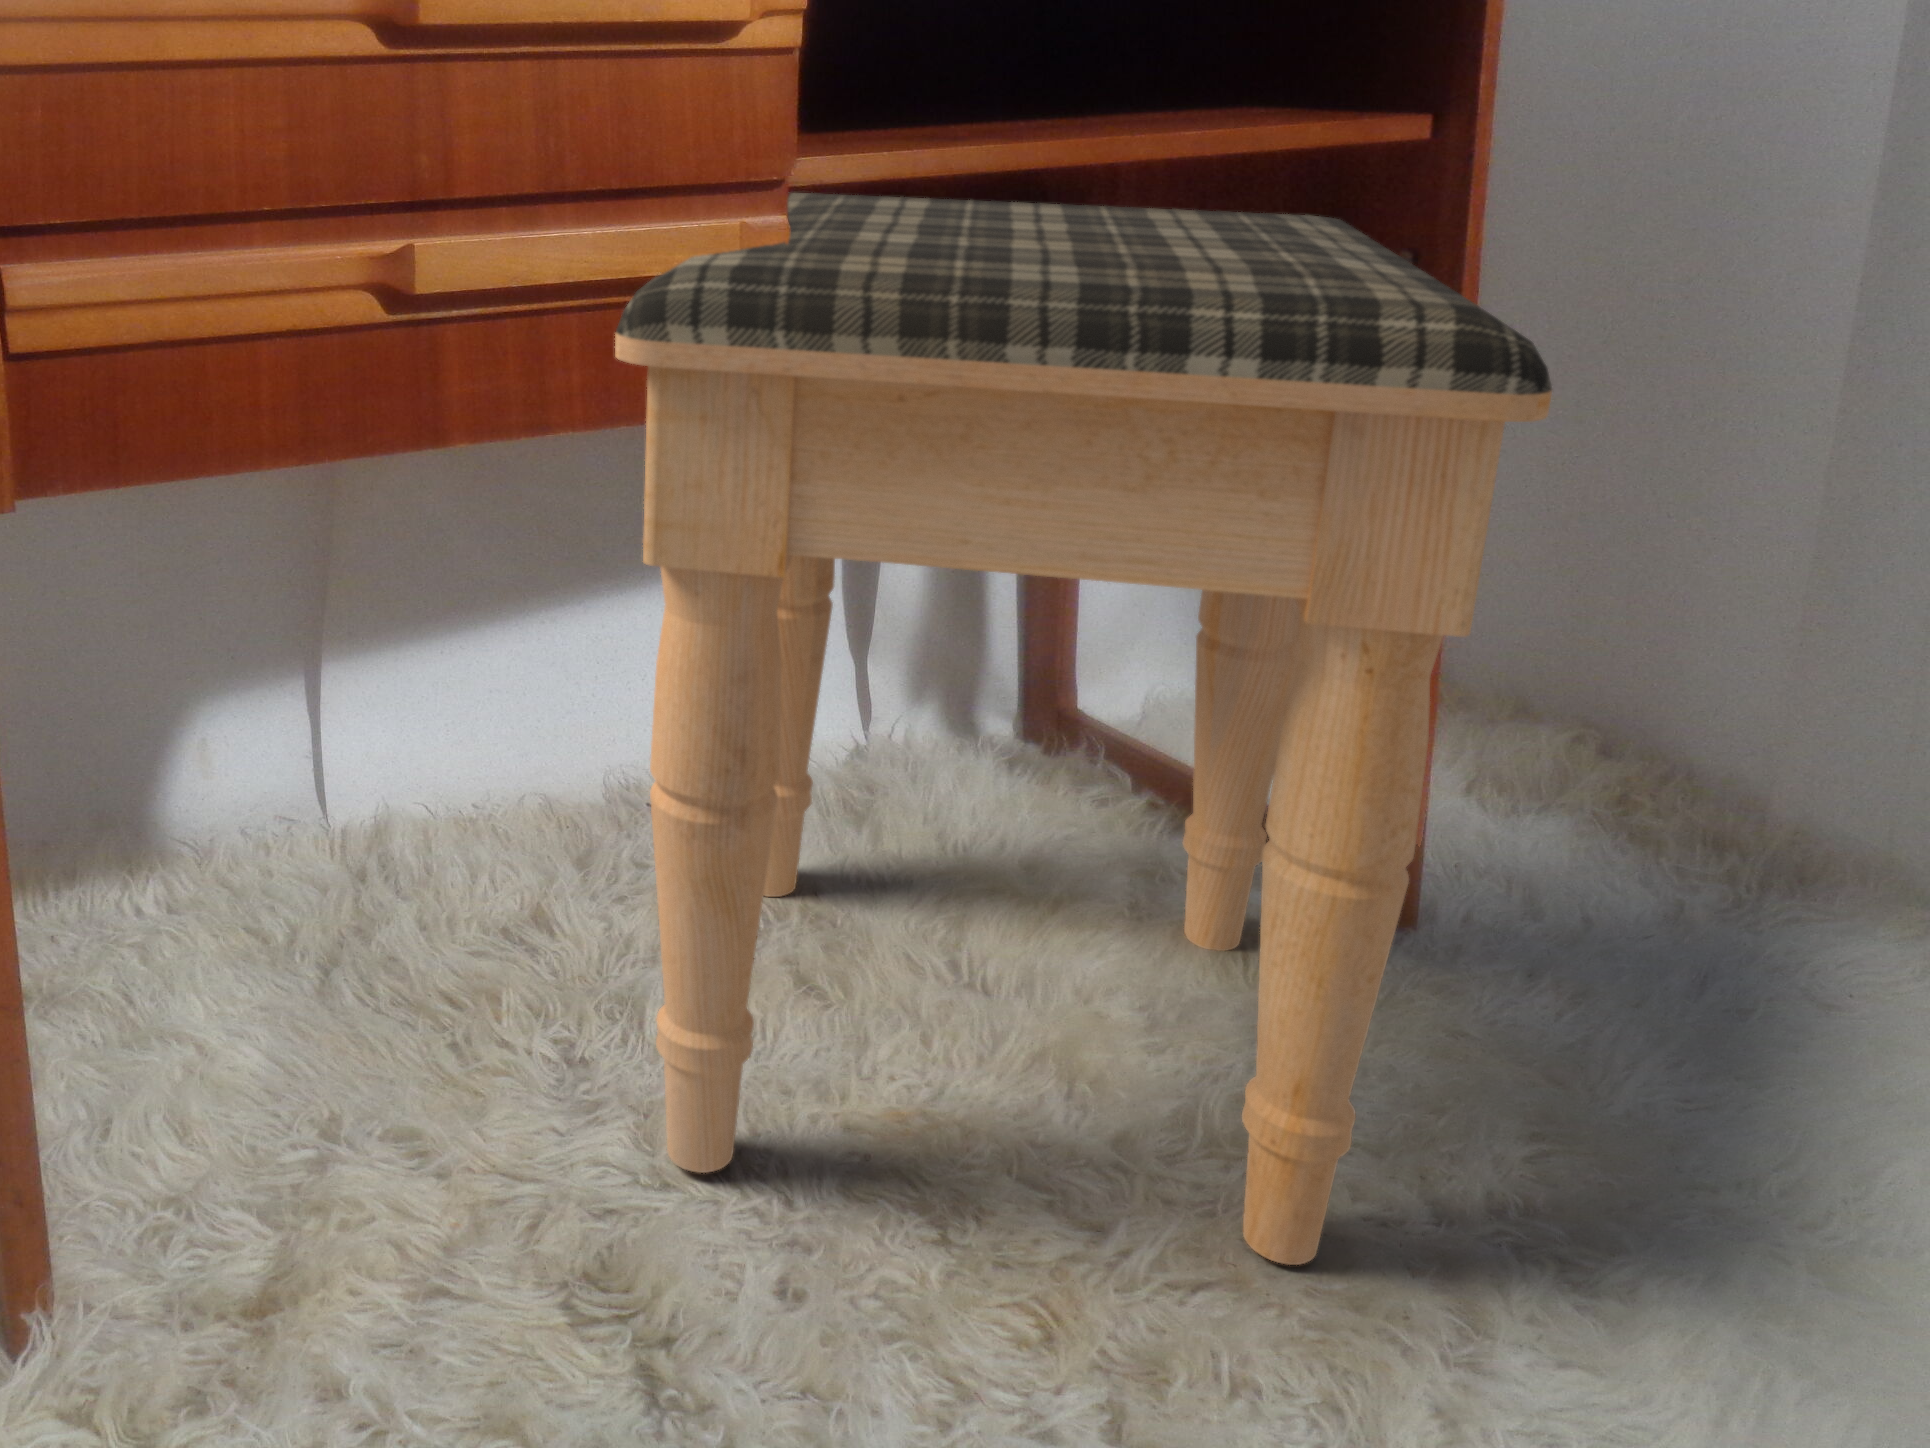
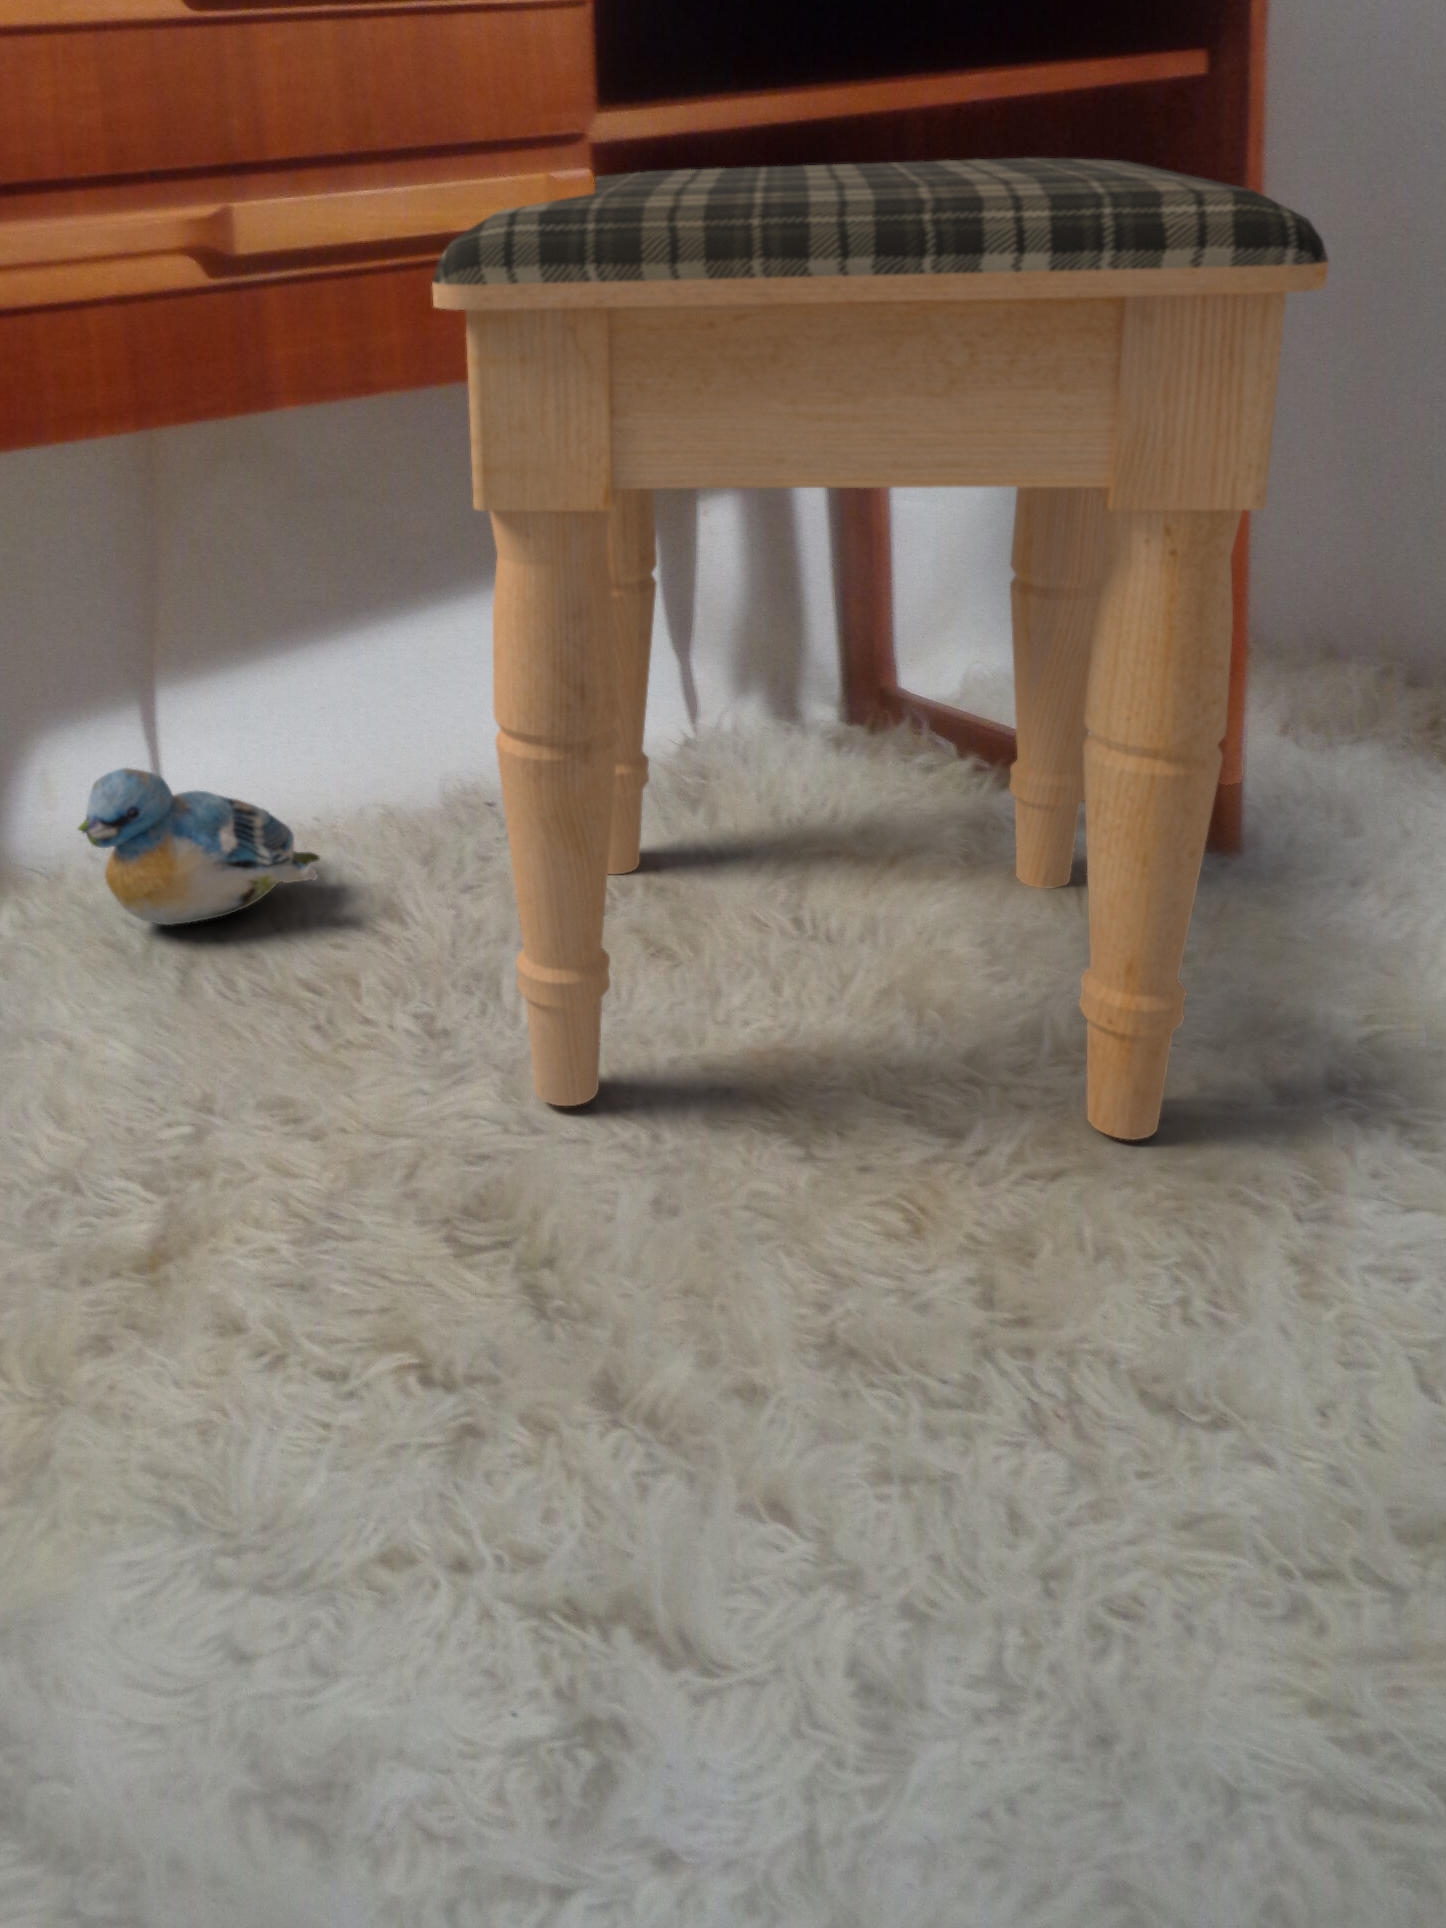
plush toy: none [222,759,469,920] -> present [78,768,319,925]

